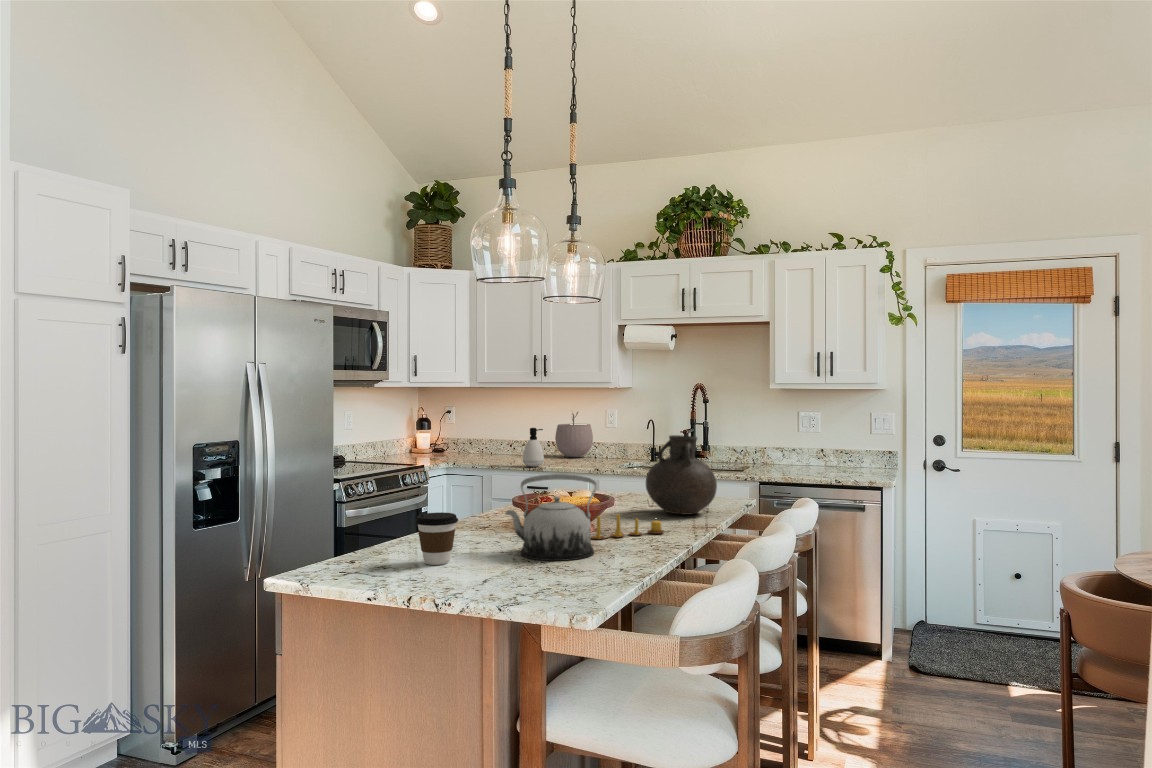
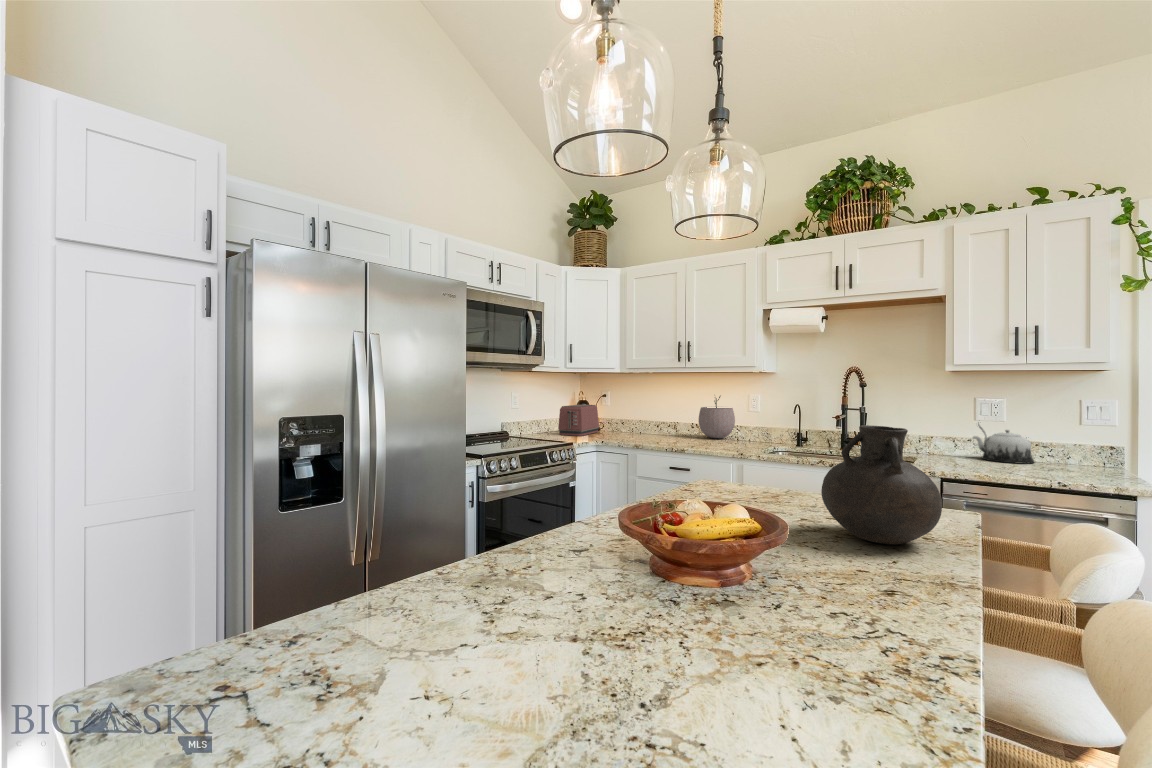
toaster: none [398,424,444,459] -> present [558,405,599,436]
soap dispenser: present [523,428,544,467] -> none [666,410,686,448]
teapot: present [505,474,597,561] -> present [973,422,1034,464]
coffee cup: present [415,512,458,565] -> none [403,563,486,679]
candle: present [591,514,664,539] -> none [747,559,882,608]

